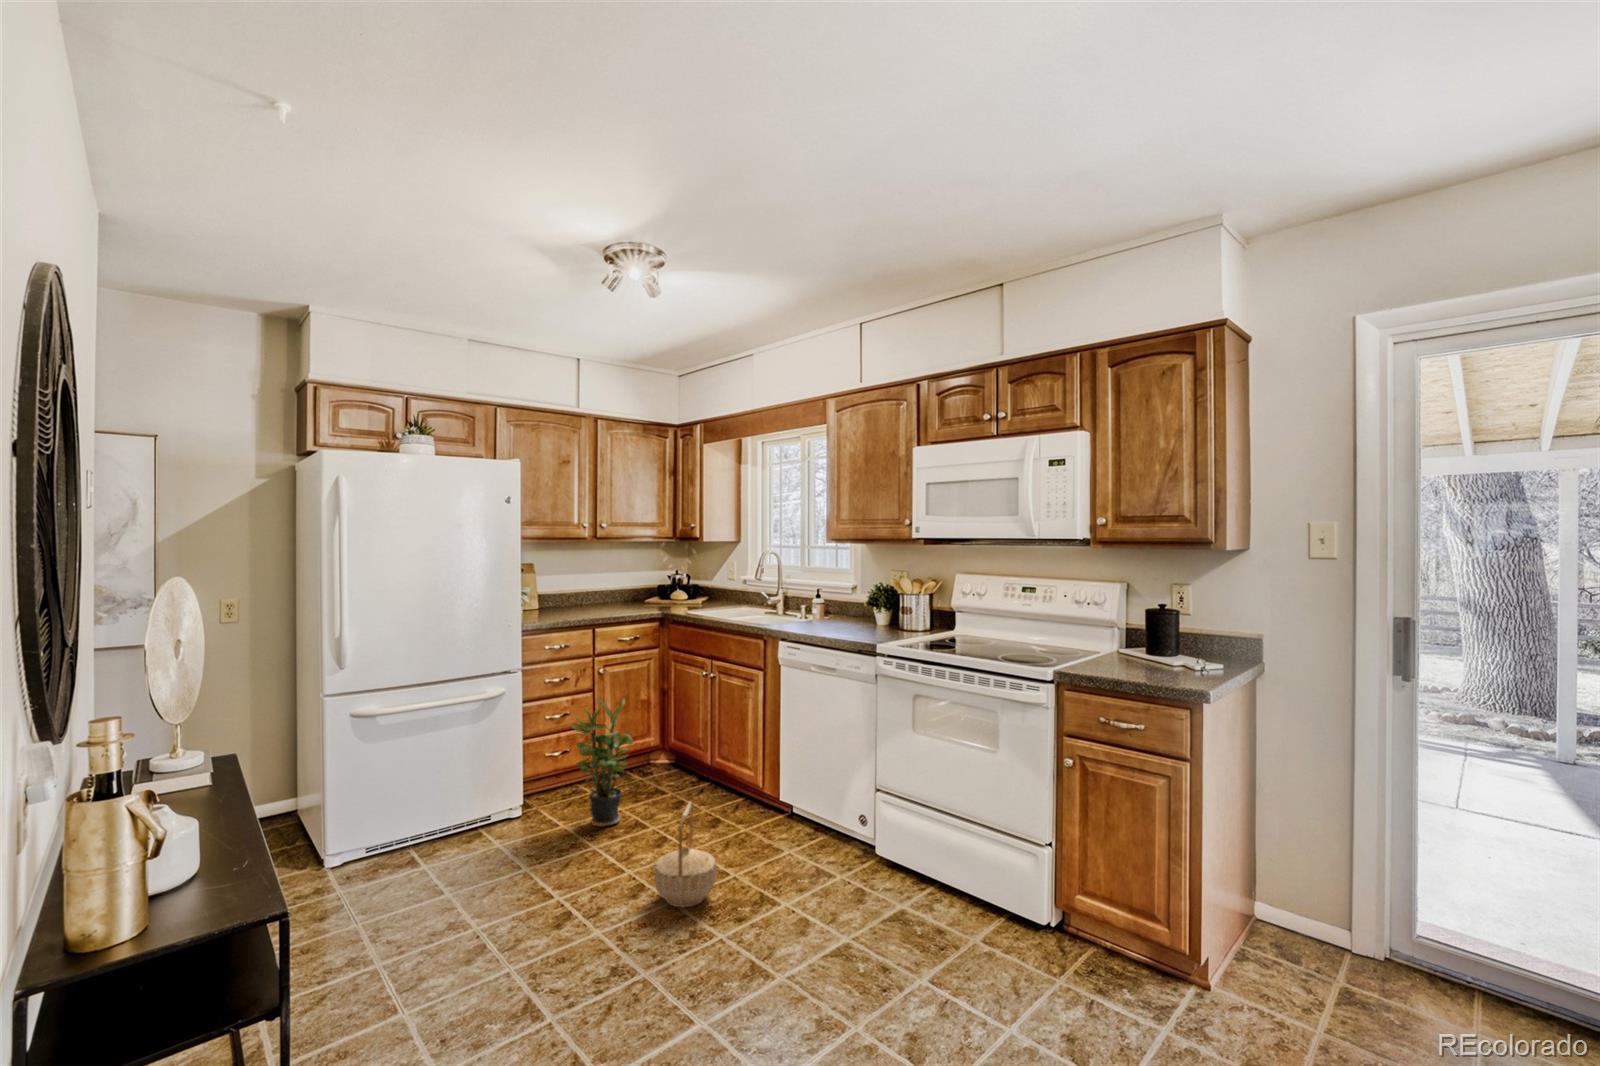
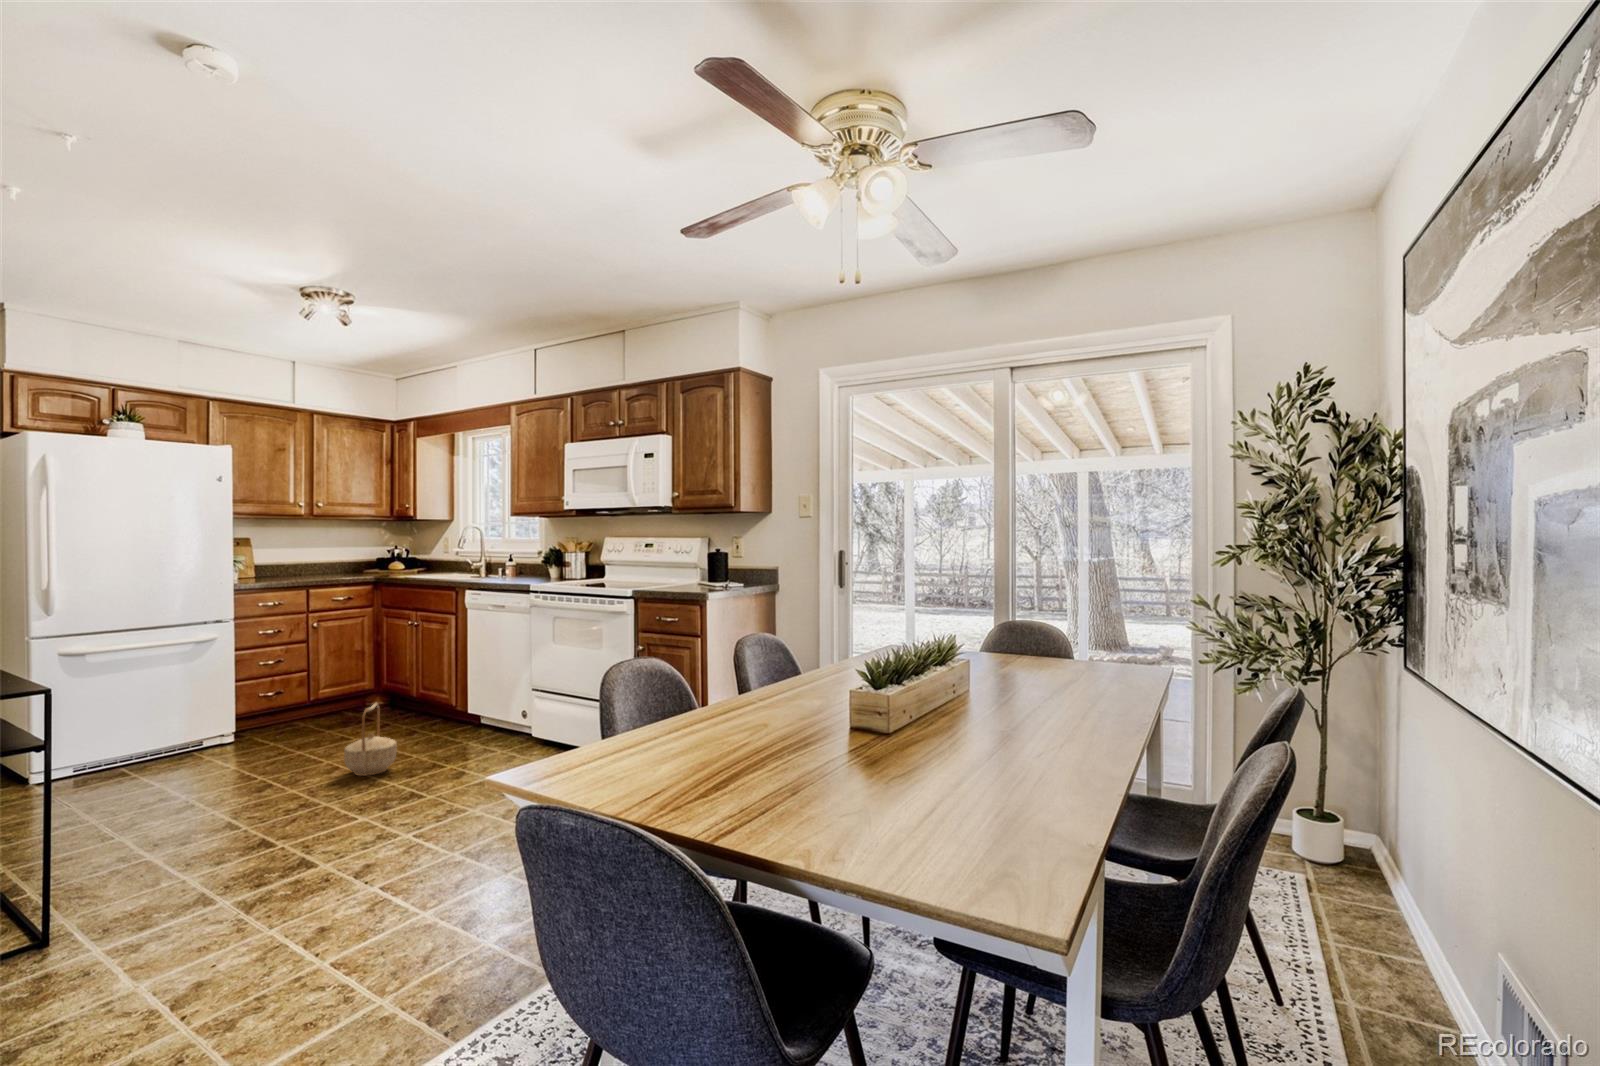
potted plant: present [571,699,633,827] -> none [280,640,340,743]

